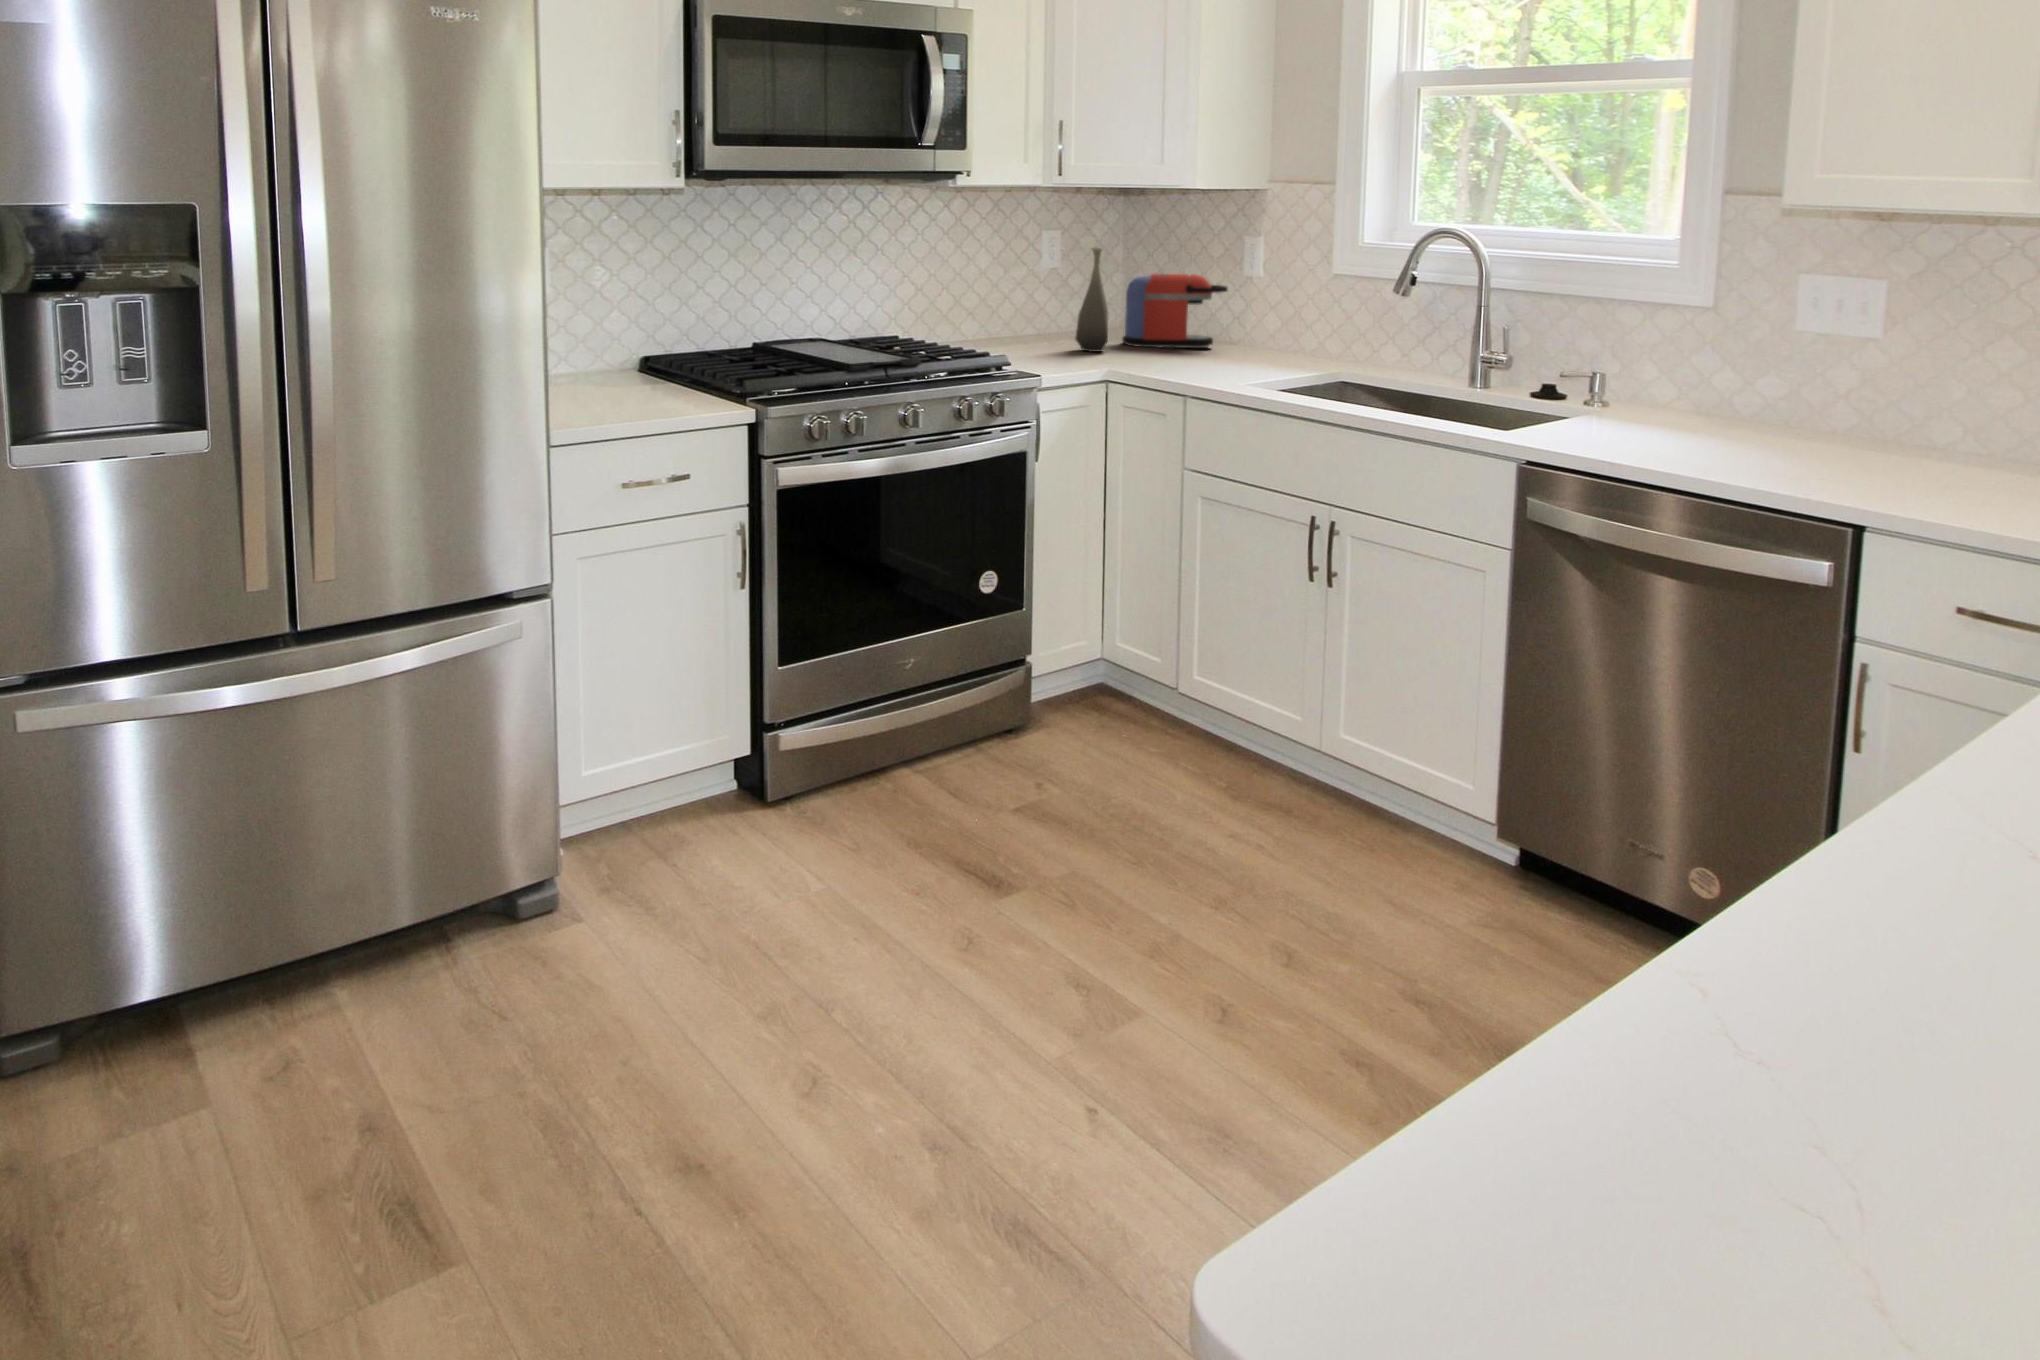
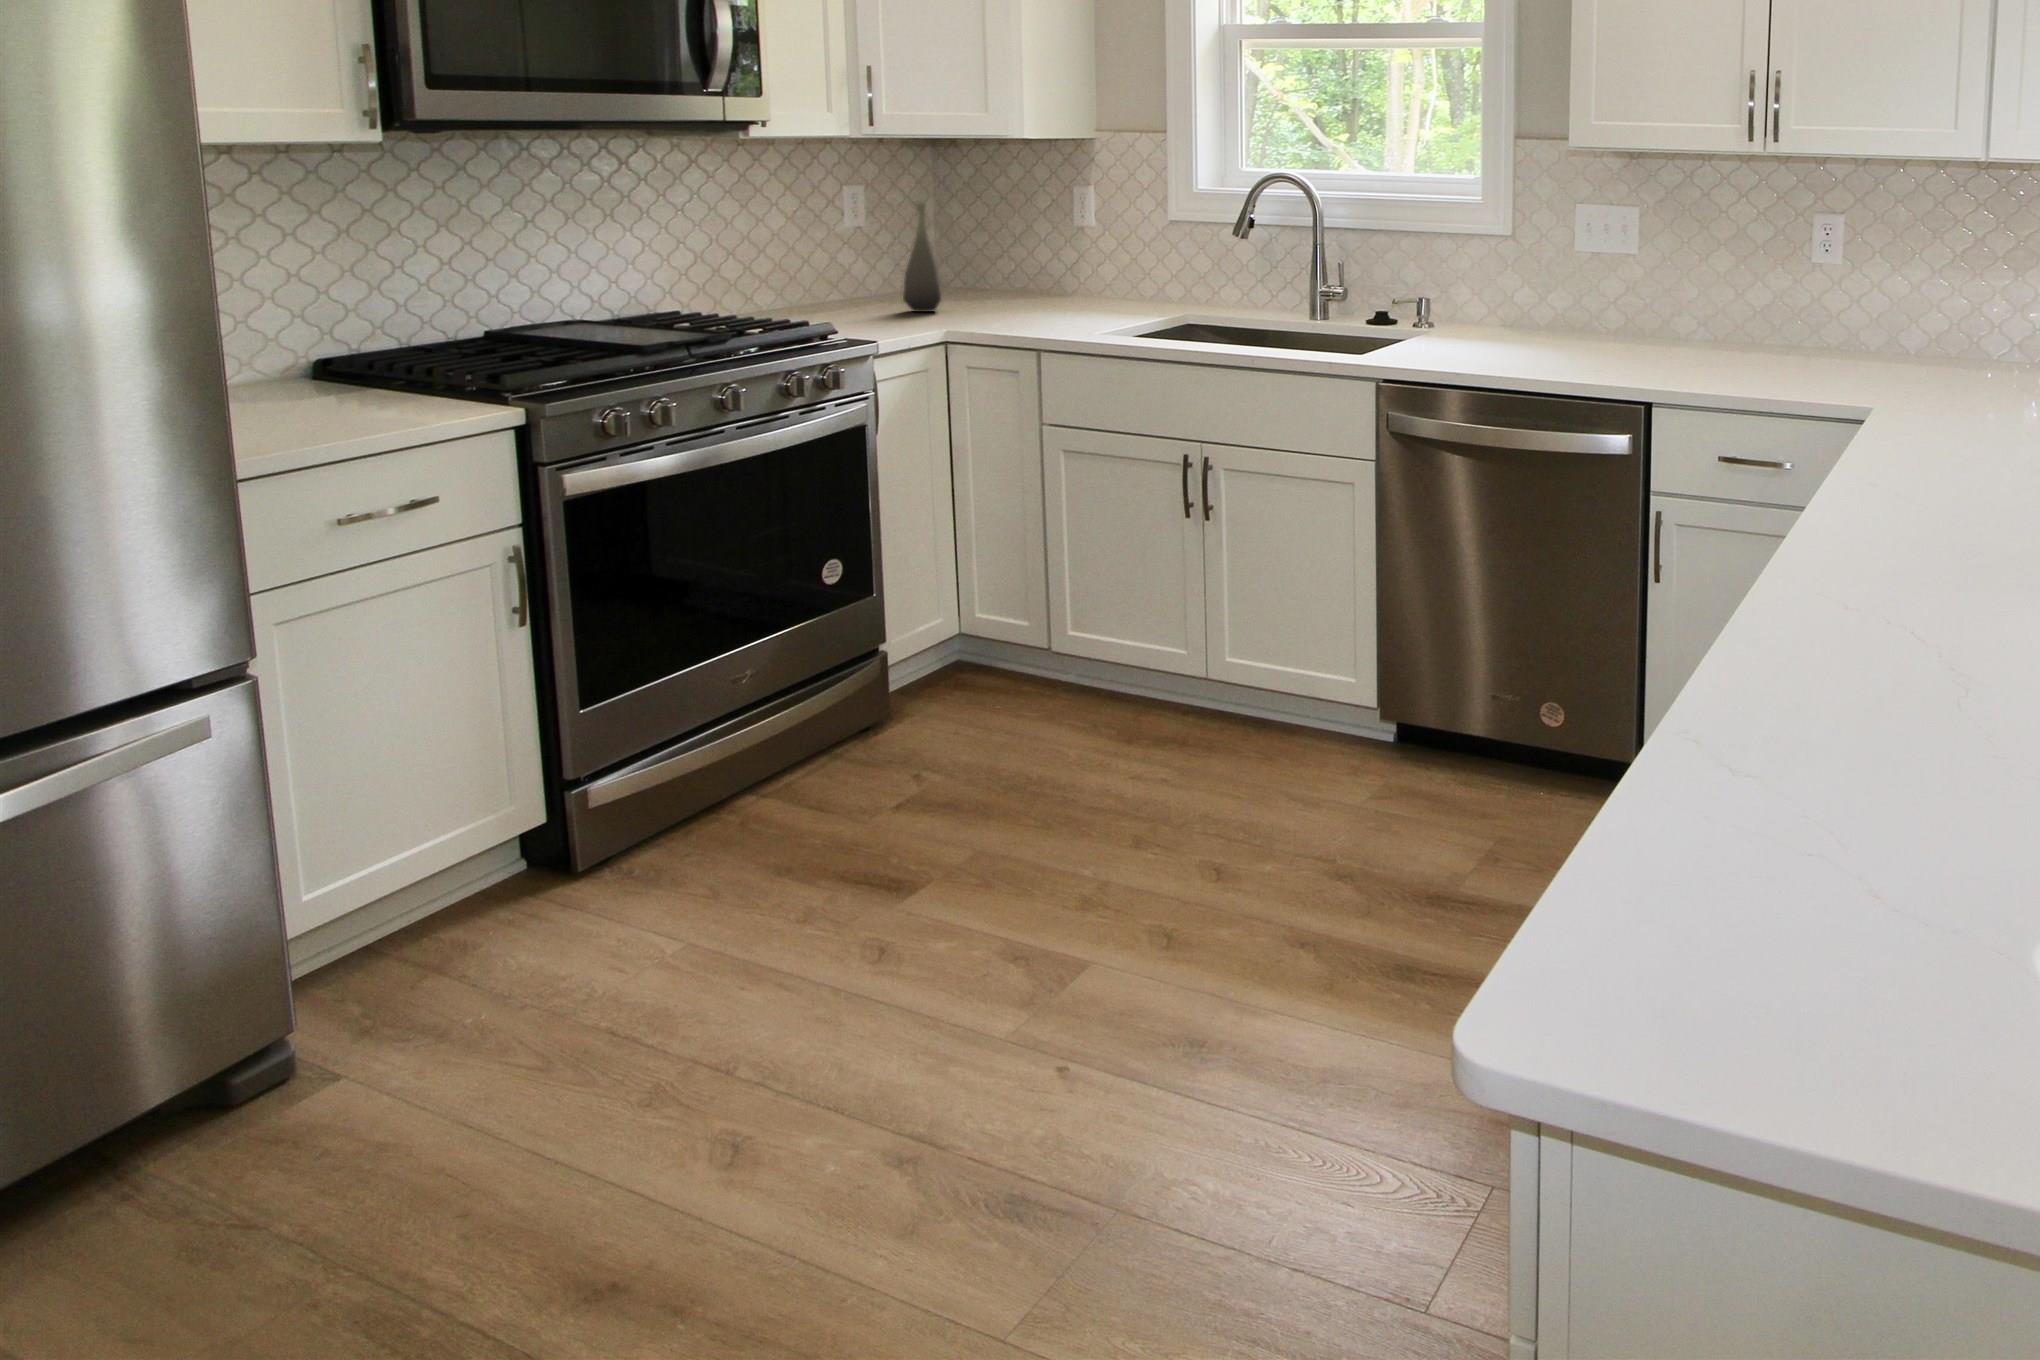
coffee maker: present [1122,274,1228,348] -> none [952,226,1062,305]

